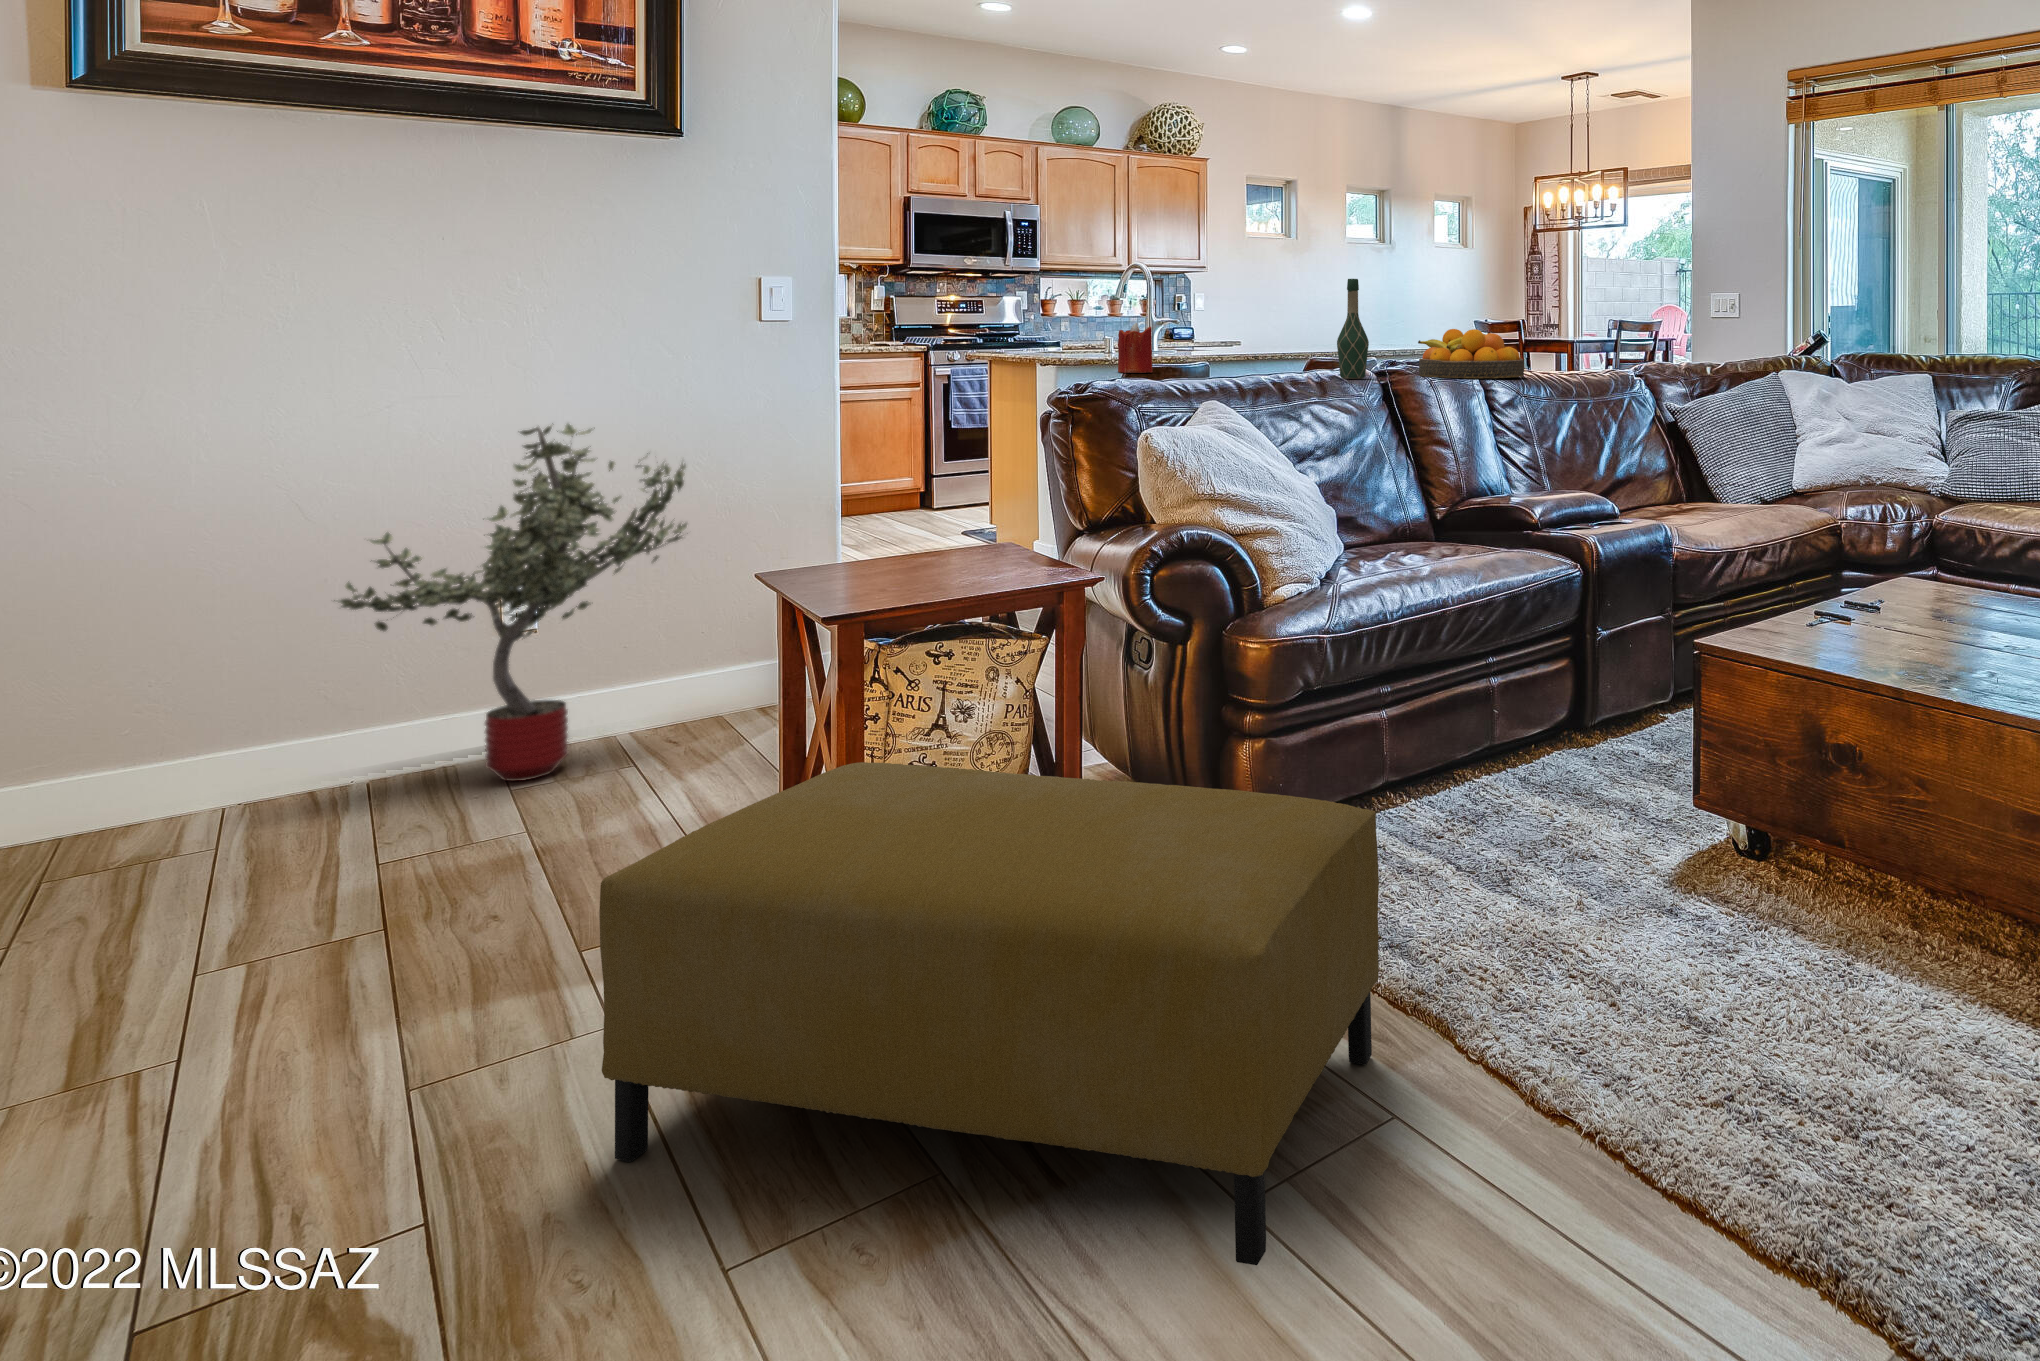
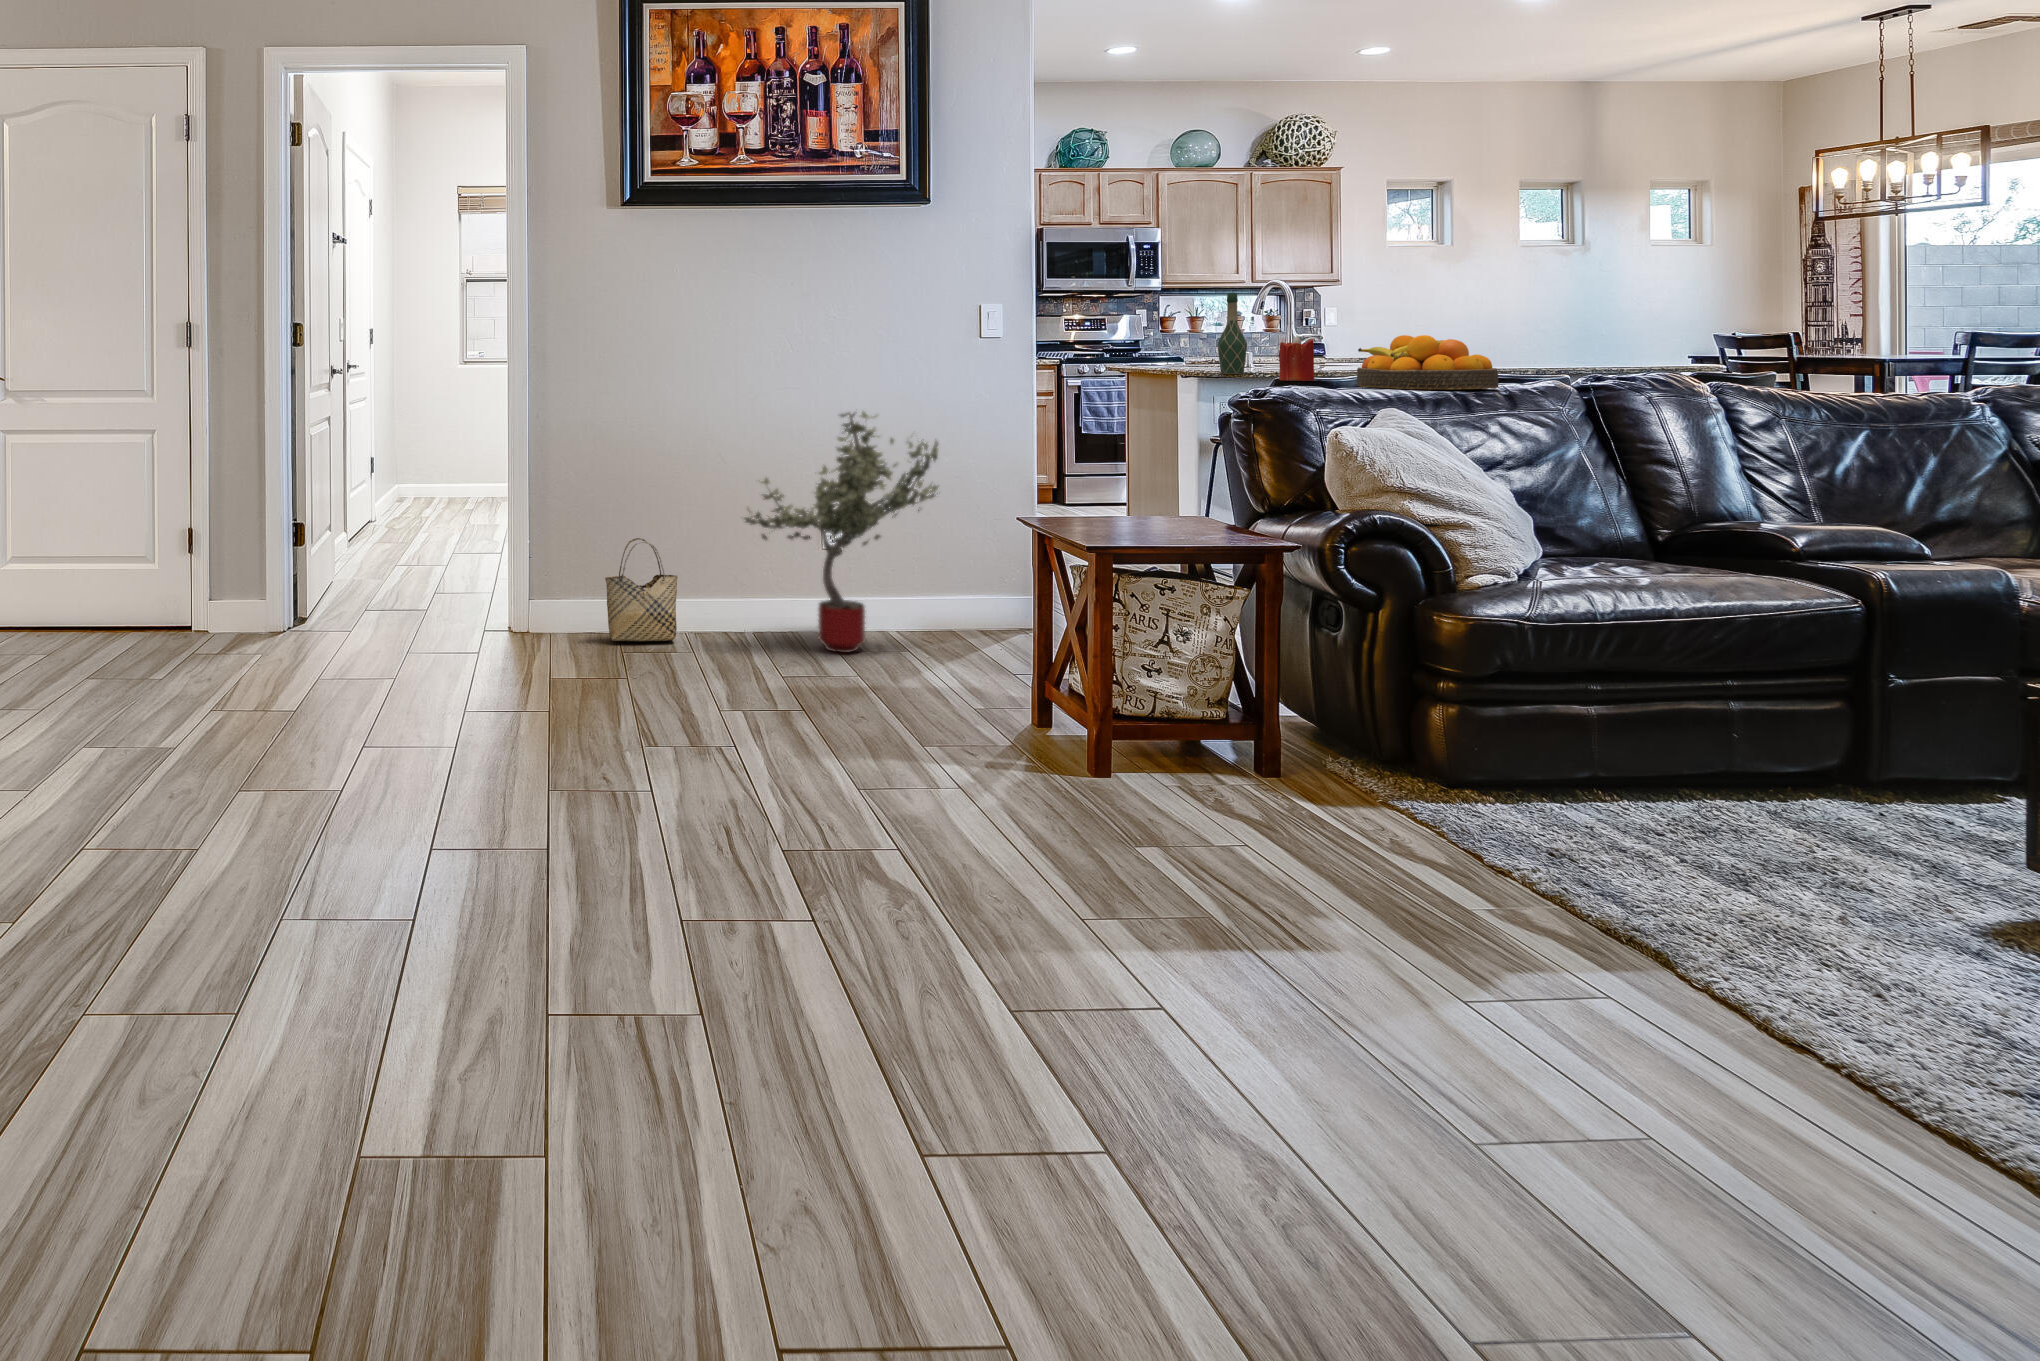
wine bottle: present [1337,279,1369,379] -> present [1218,293,1247,374]
fruit bowl: present [1418,329,1524,378] -> present [1357,335,1499,390]
woven basket: none [28,654,209,842] -> present [605,538,678,641]
ottoman: present [599,762,1379,1265] -> none [980,654,1614,1070]

